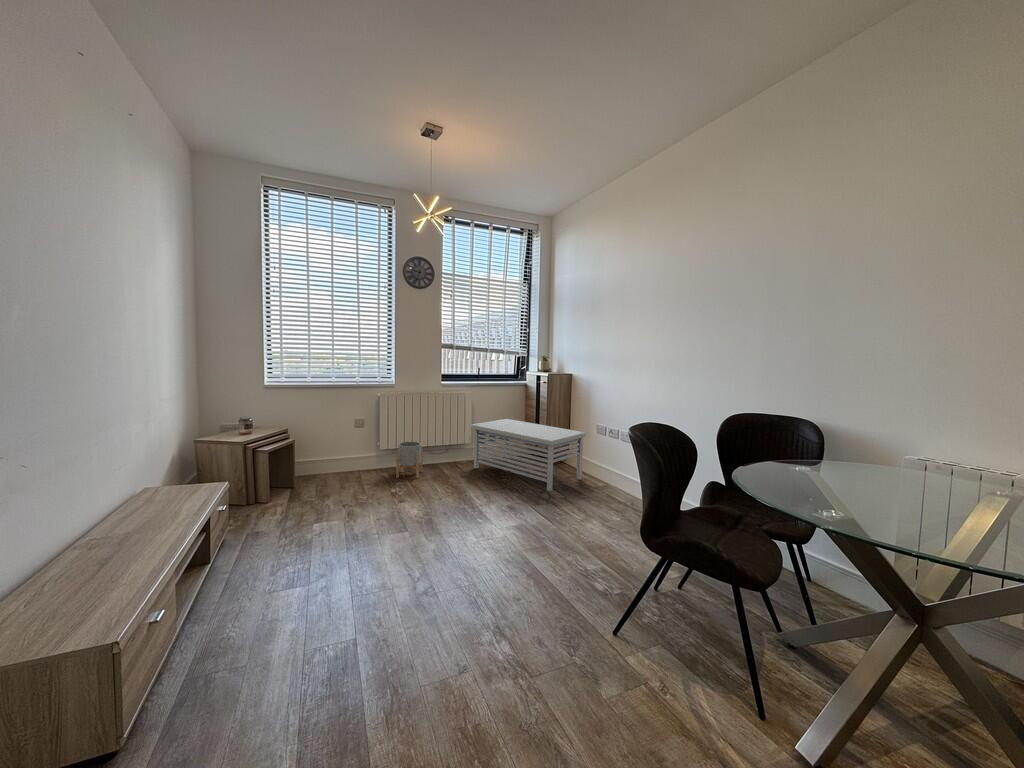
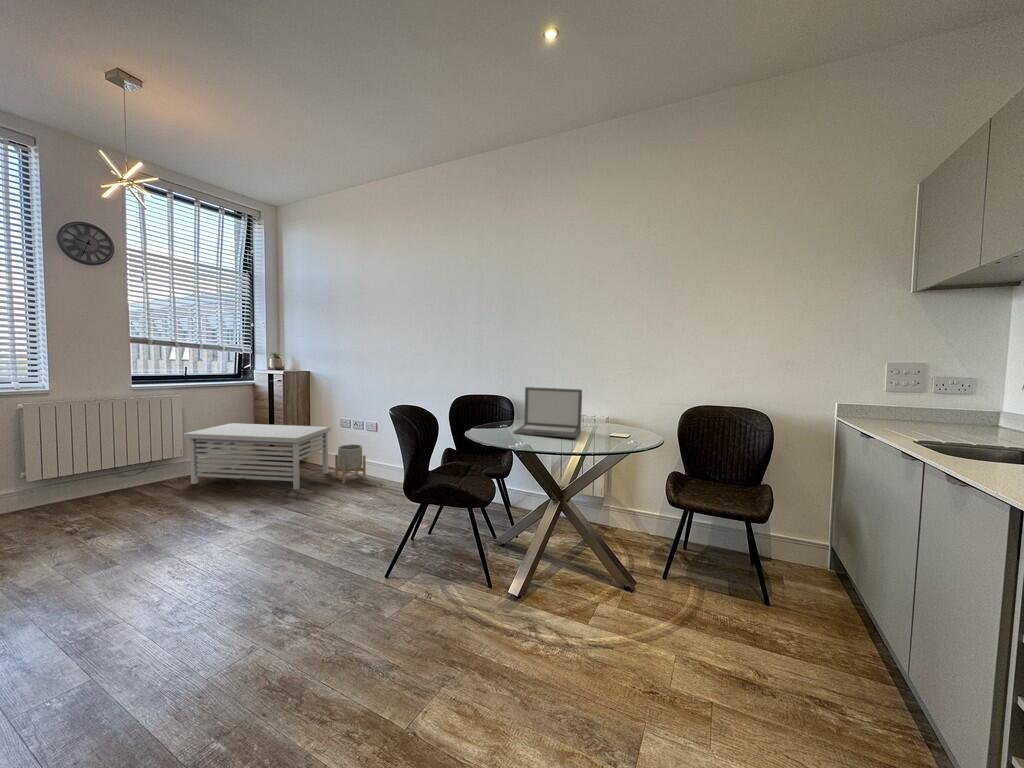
laptop: none [821,412,984,517] -> present [514,387,582,438]
planter: present [396,442,423,478] -> present [335,444,366,484]

